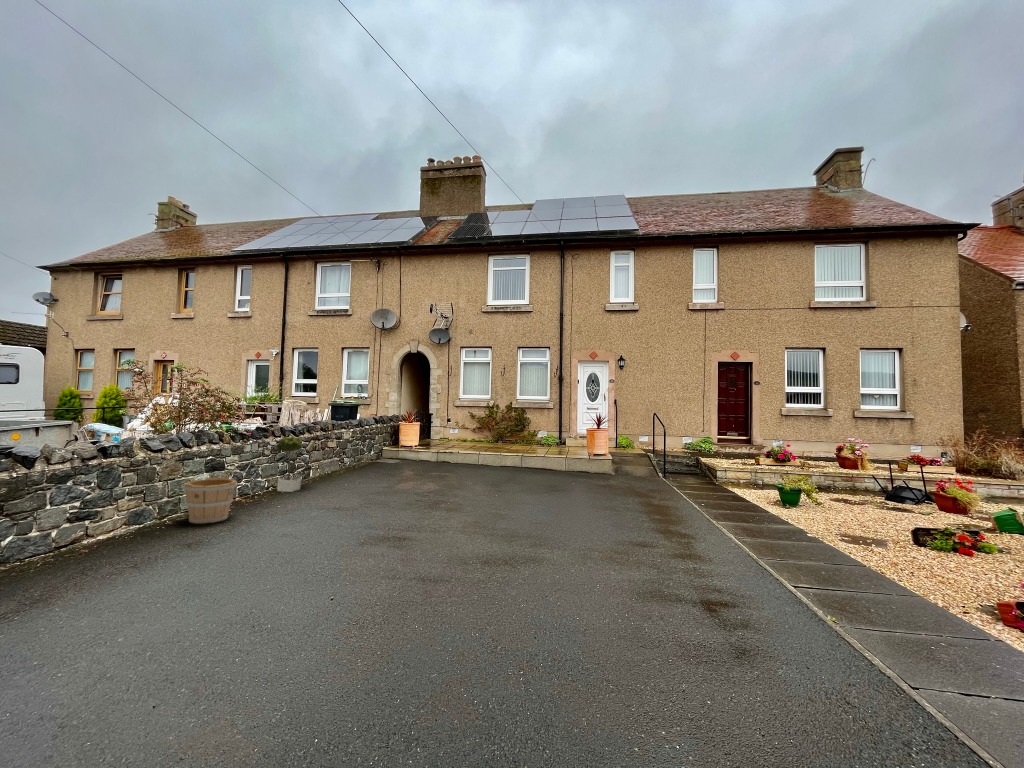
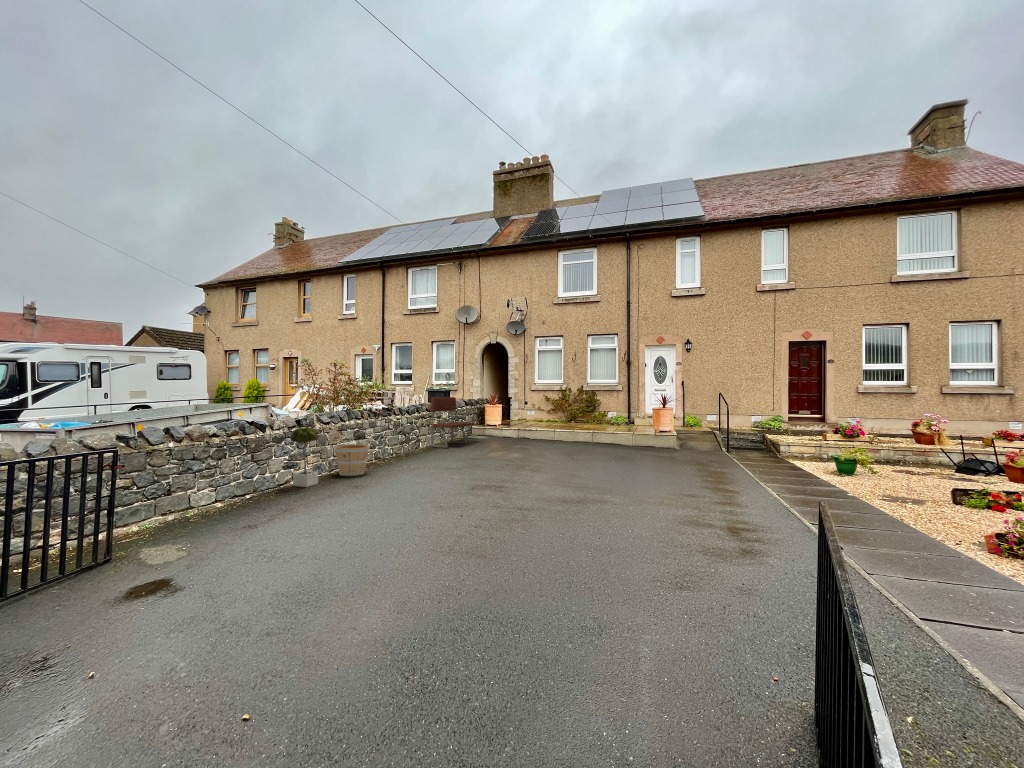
bench: none [329,414,385,476] -> present [430,397,473,448]
potted tree: present [276,437,303,492] -> present [290,427,319,487]

